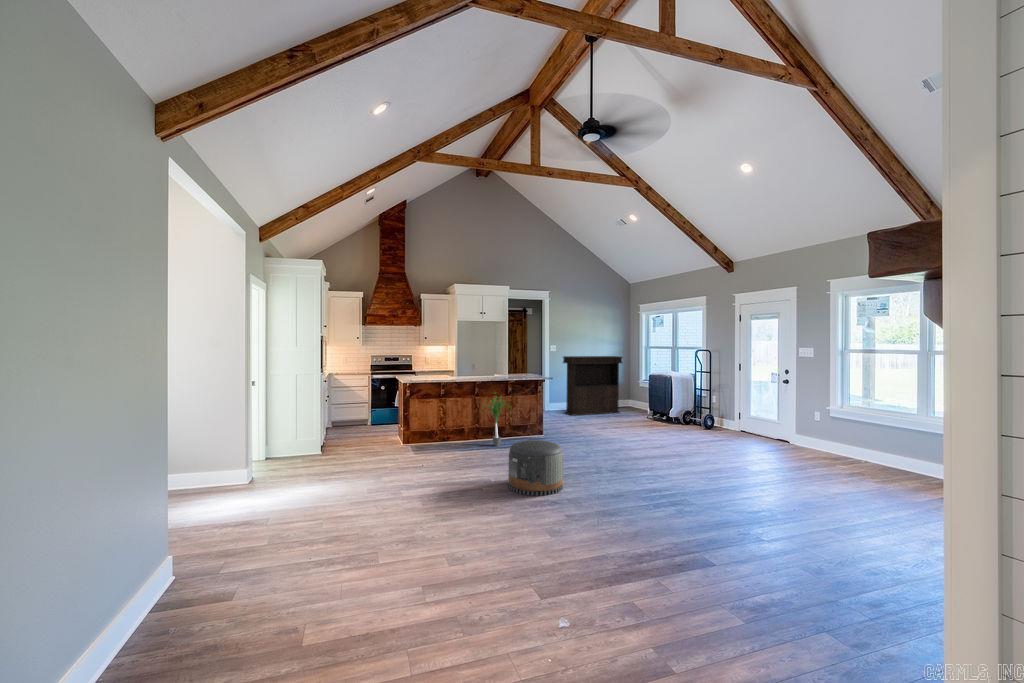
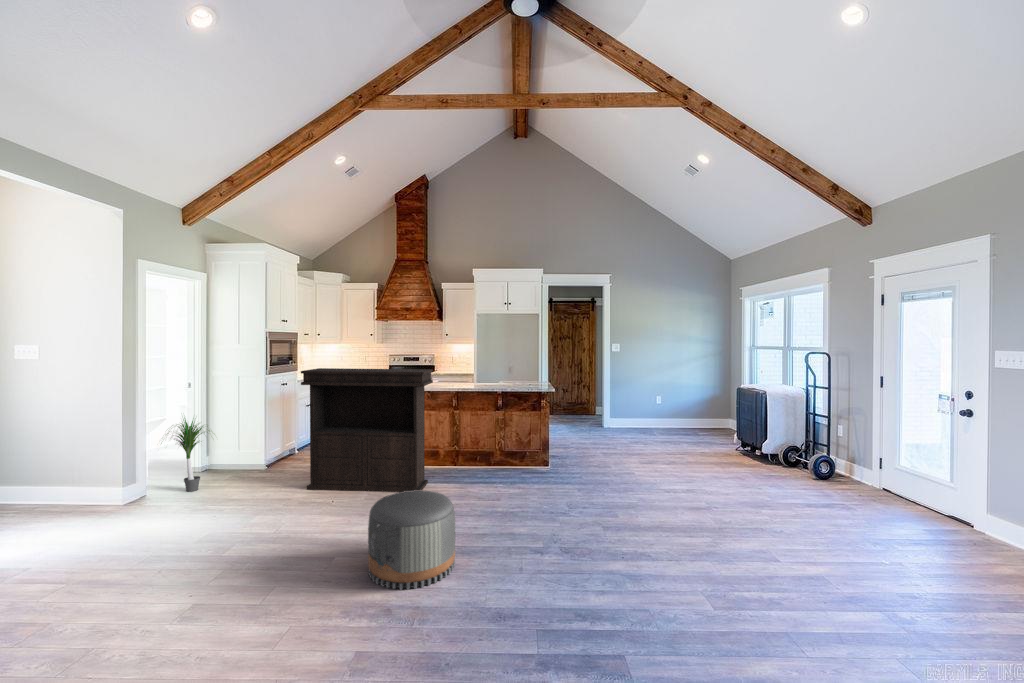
console table: present [563,356,623,416] -> present [301,368,433,492]
potted plant: present [488,397,506,446] -> present [167,418,203,492]

